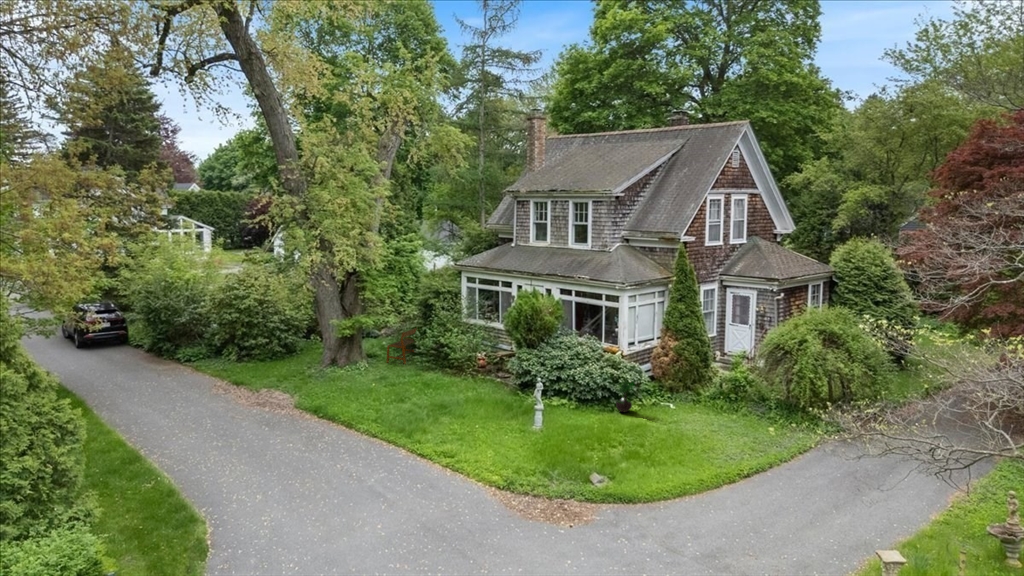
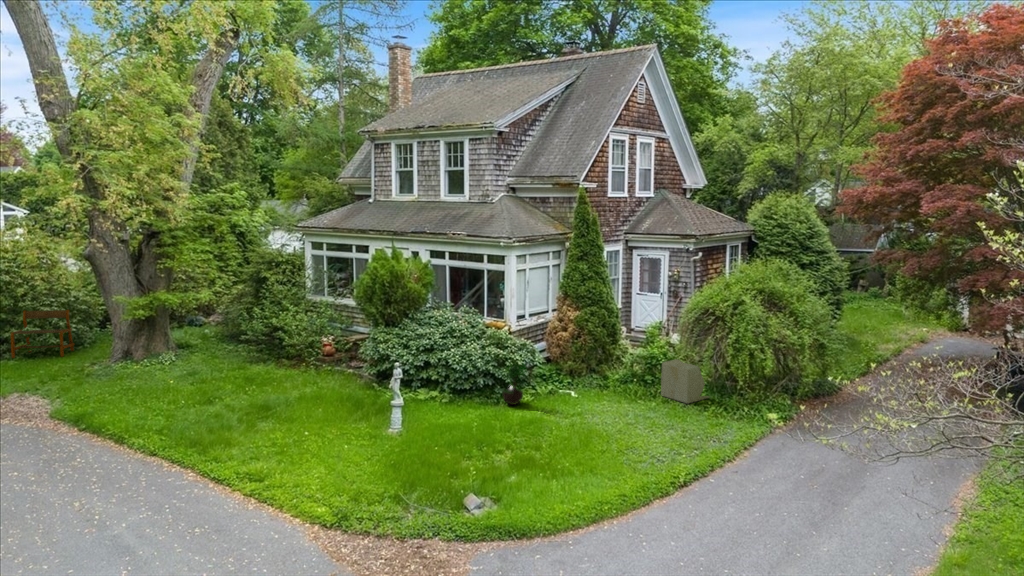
bench: present [387,328,417,364] -> present [11,310,74,358]
cardboard box: none [742,381,783,418] -> present [661,359,709,404]

